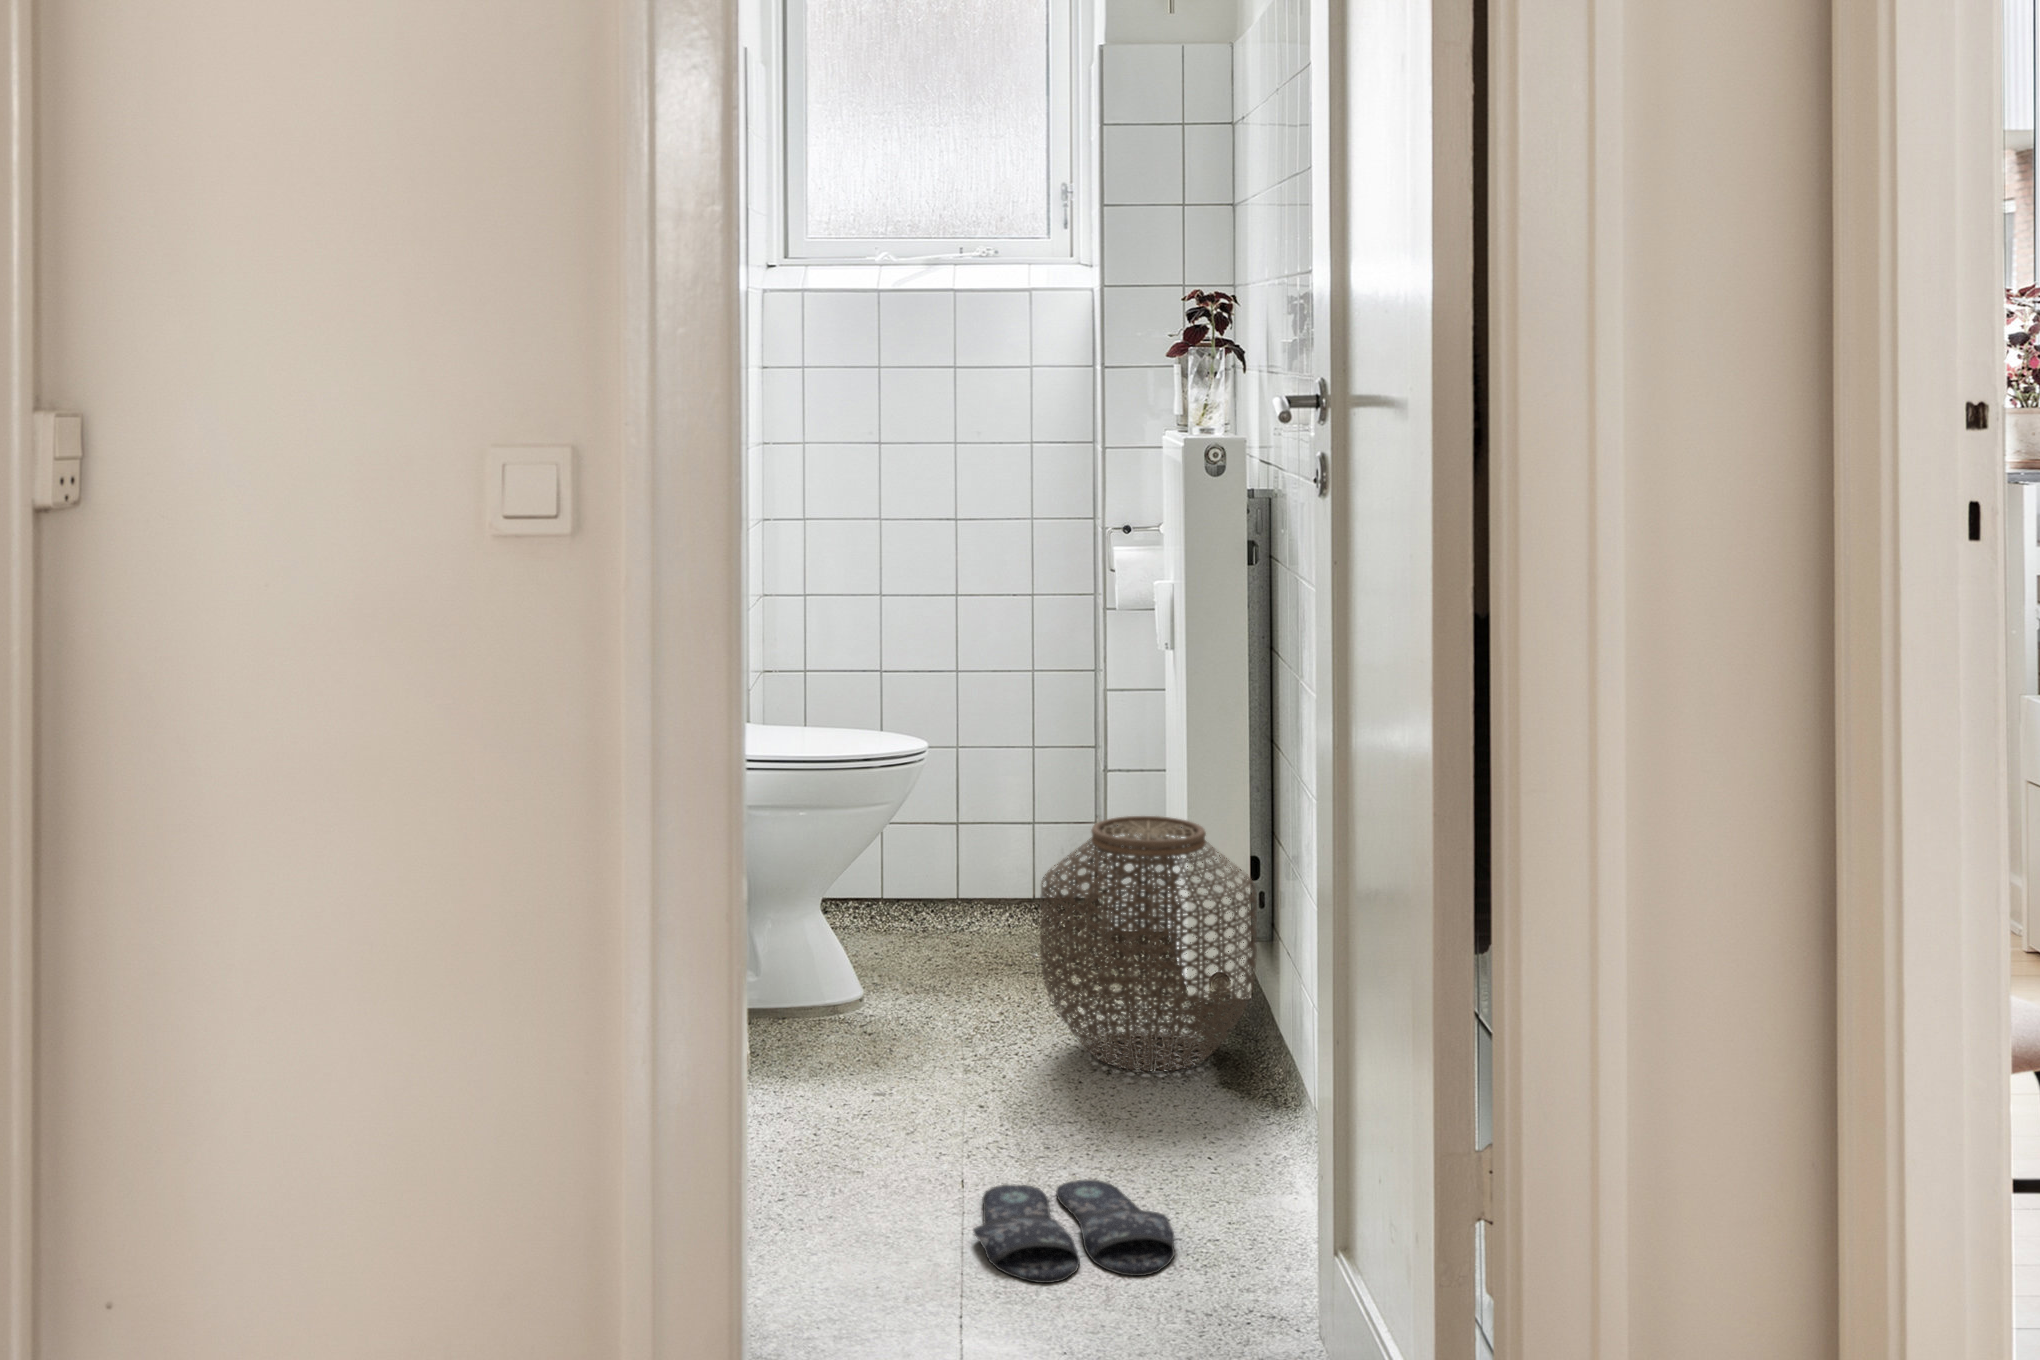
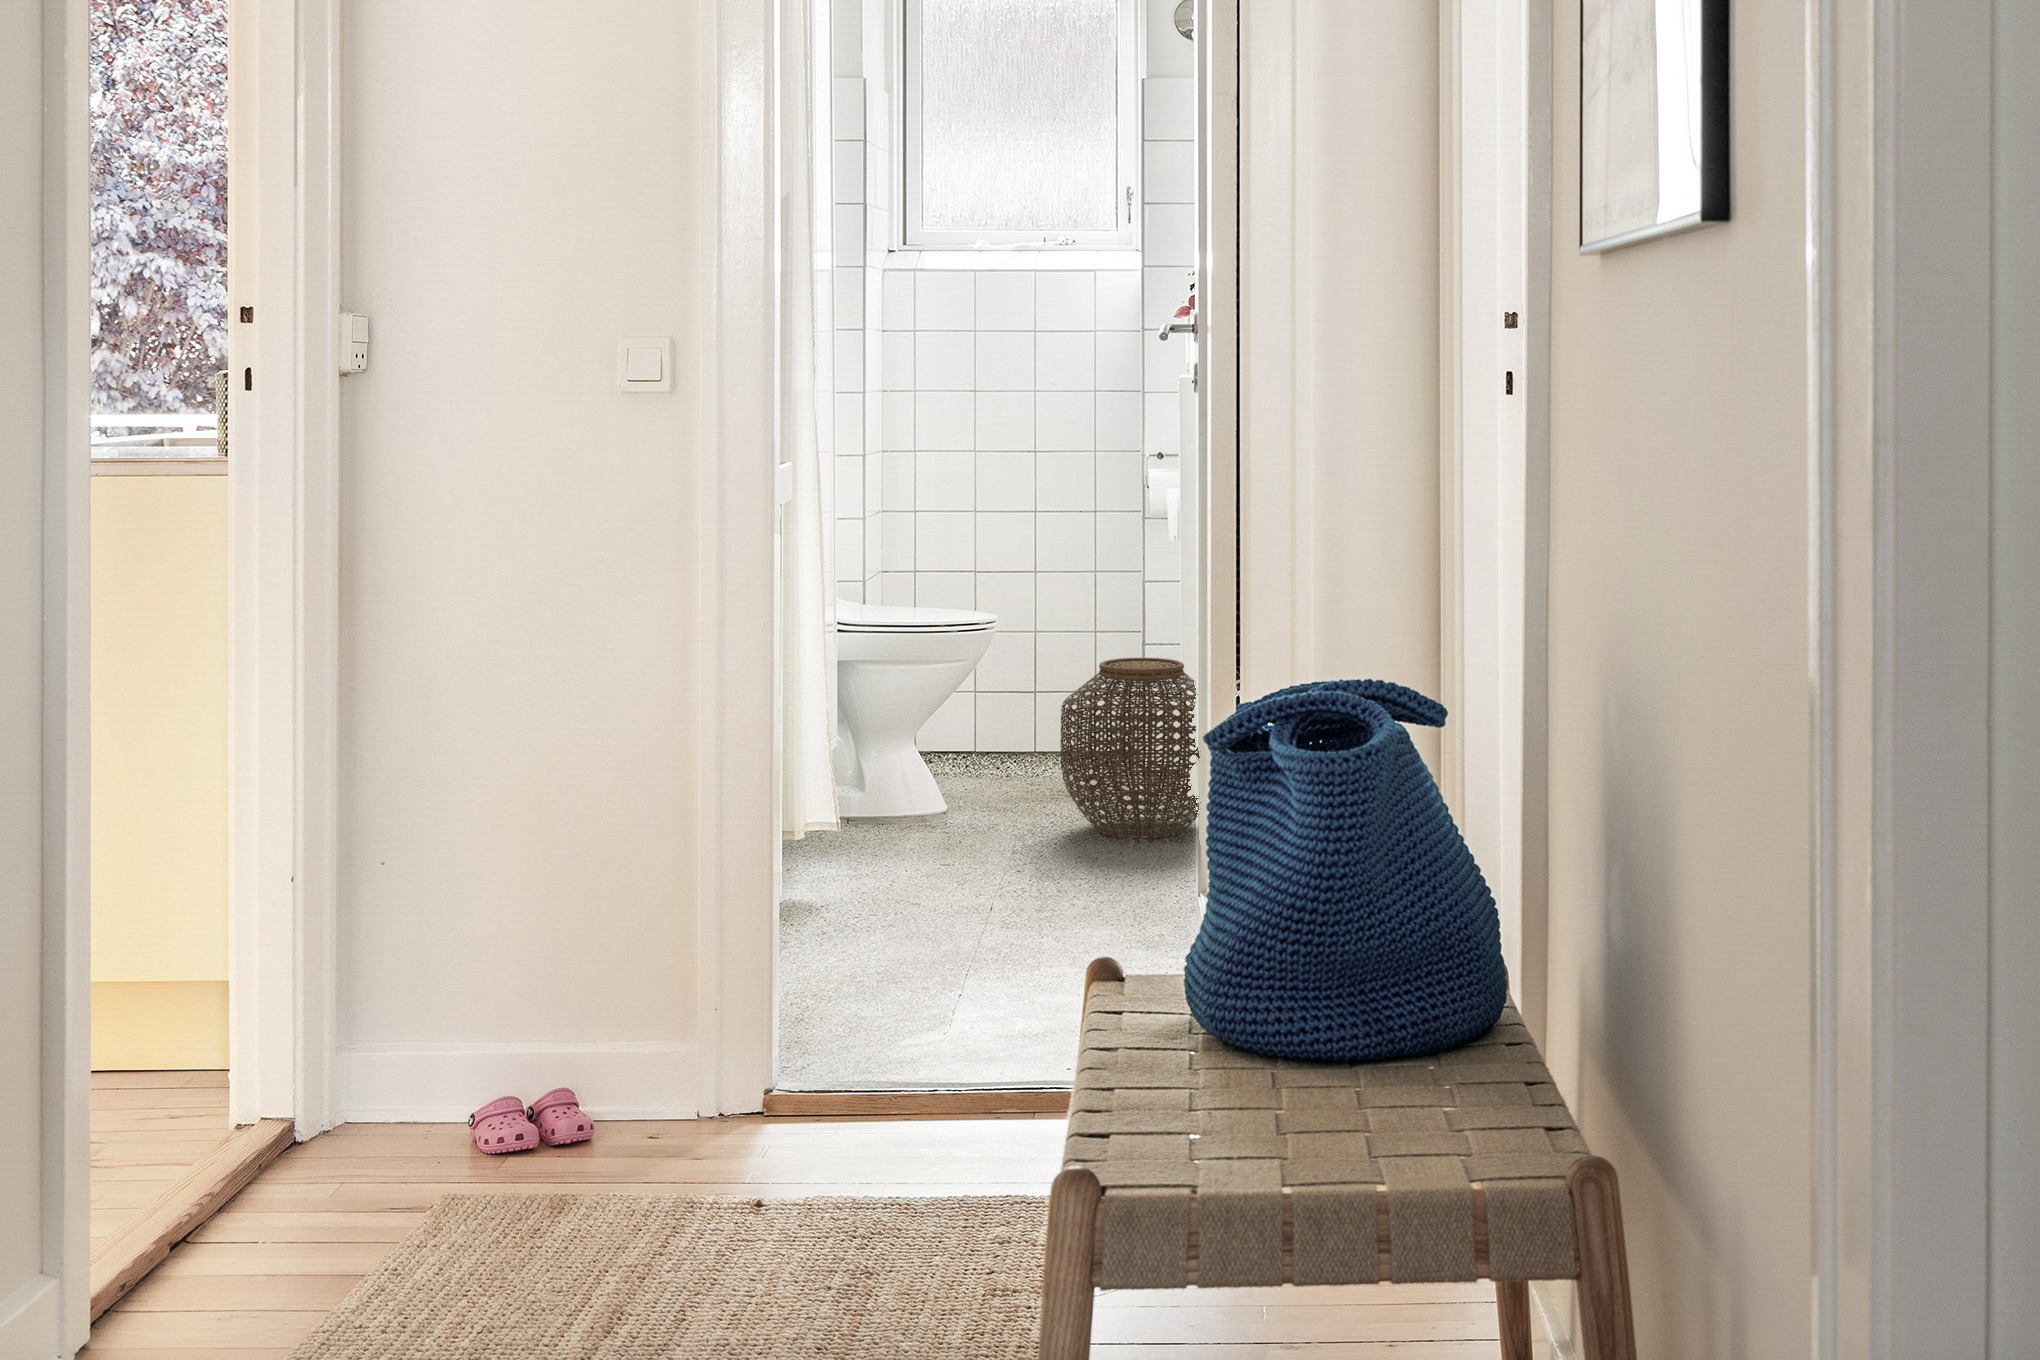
slippers: present [973,1180,1175,1283] -> none [970,884,1108,927]

